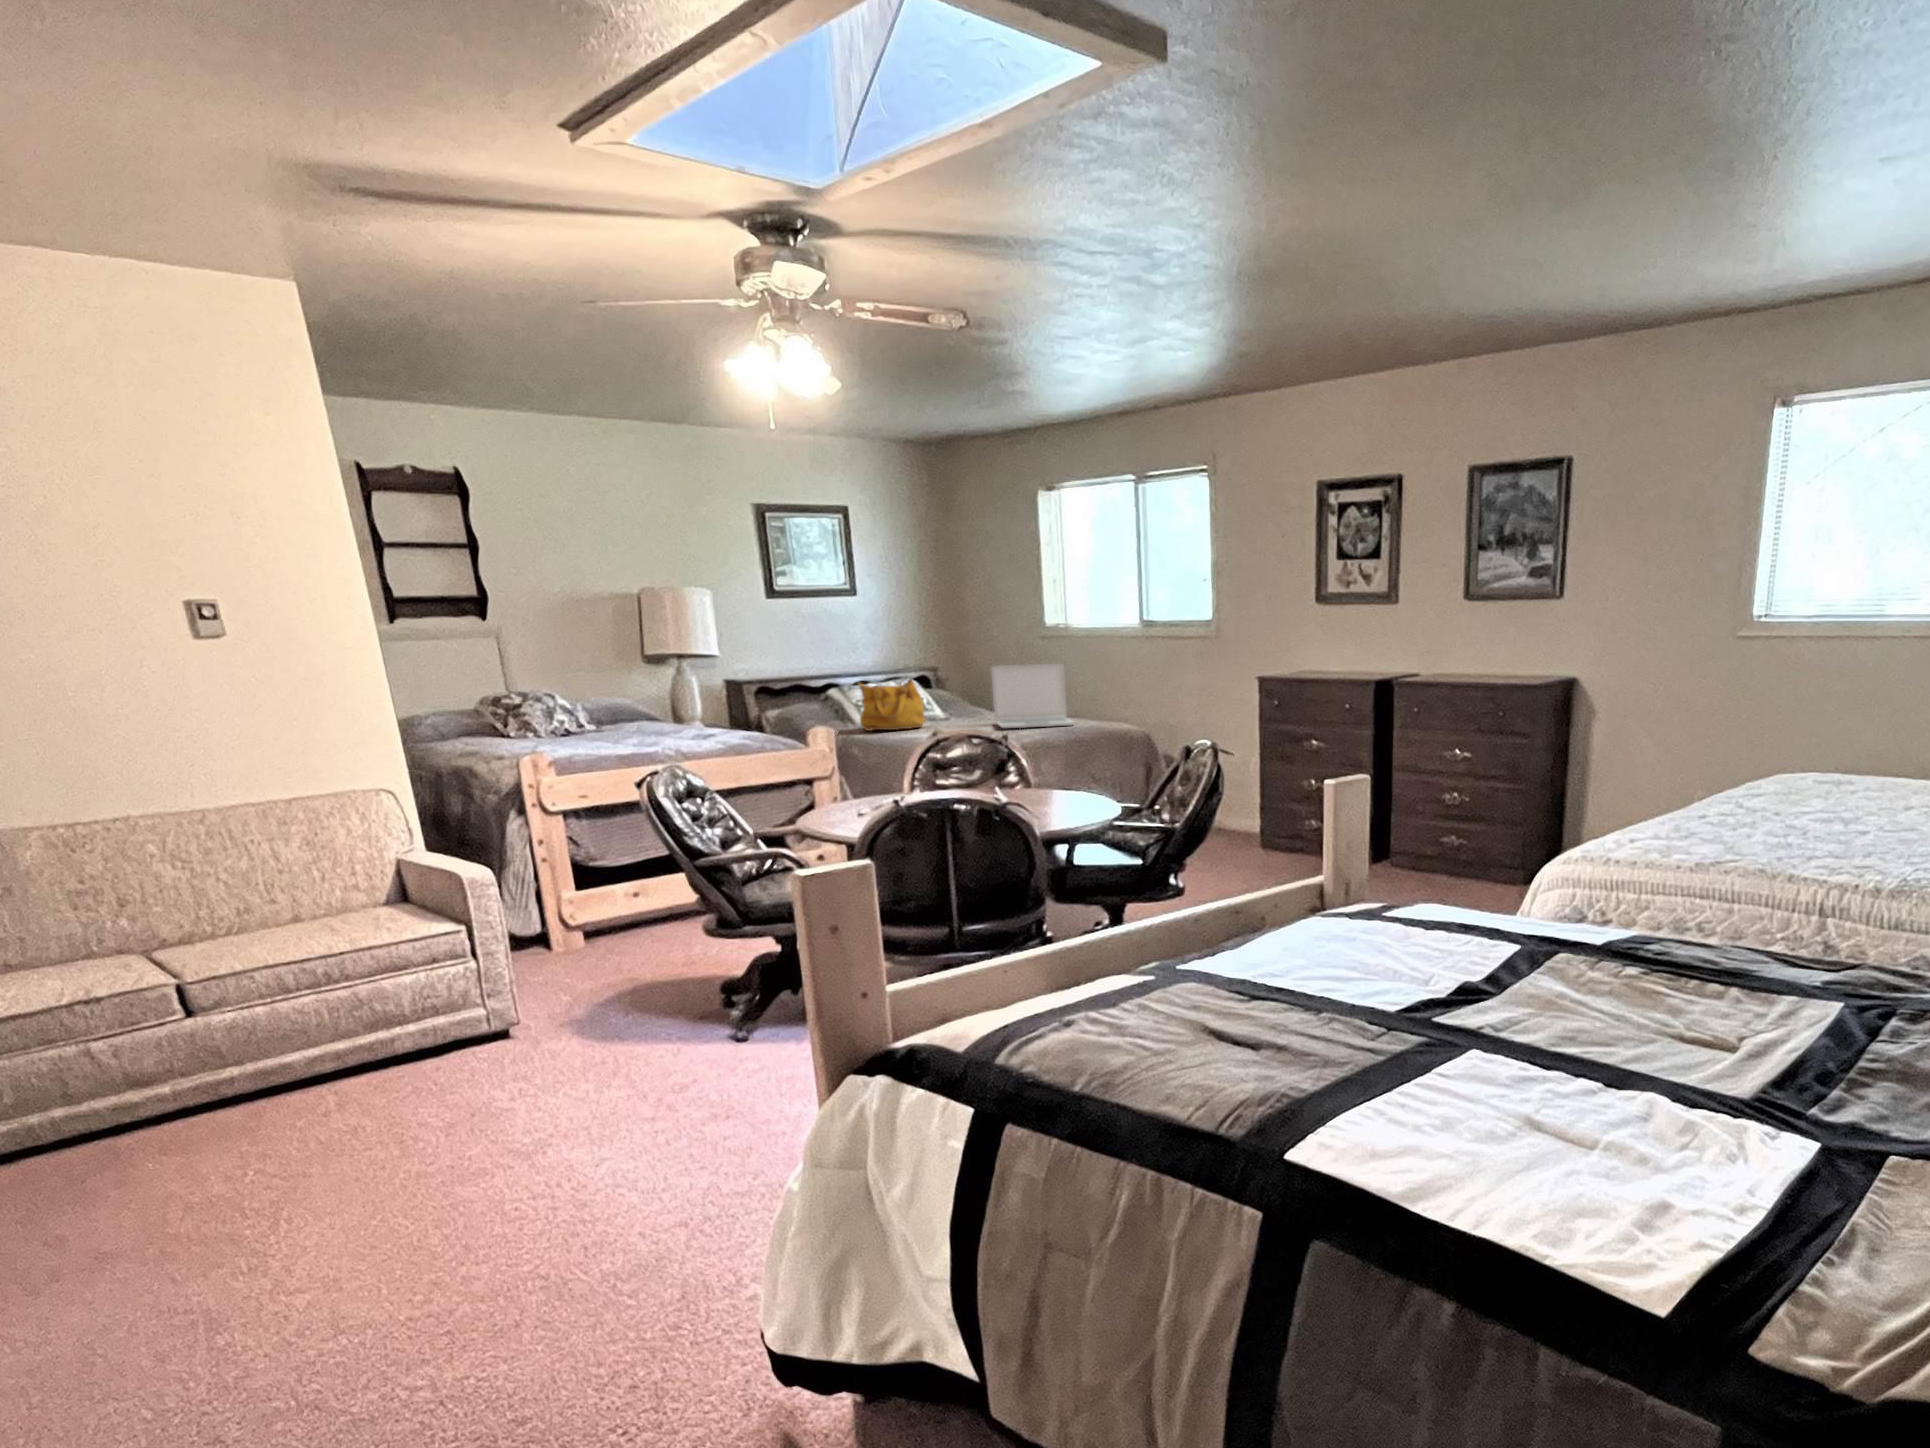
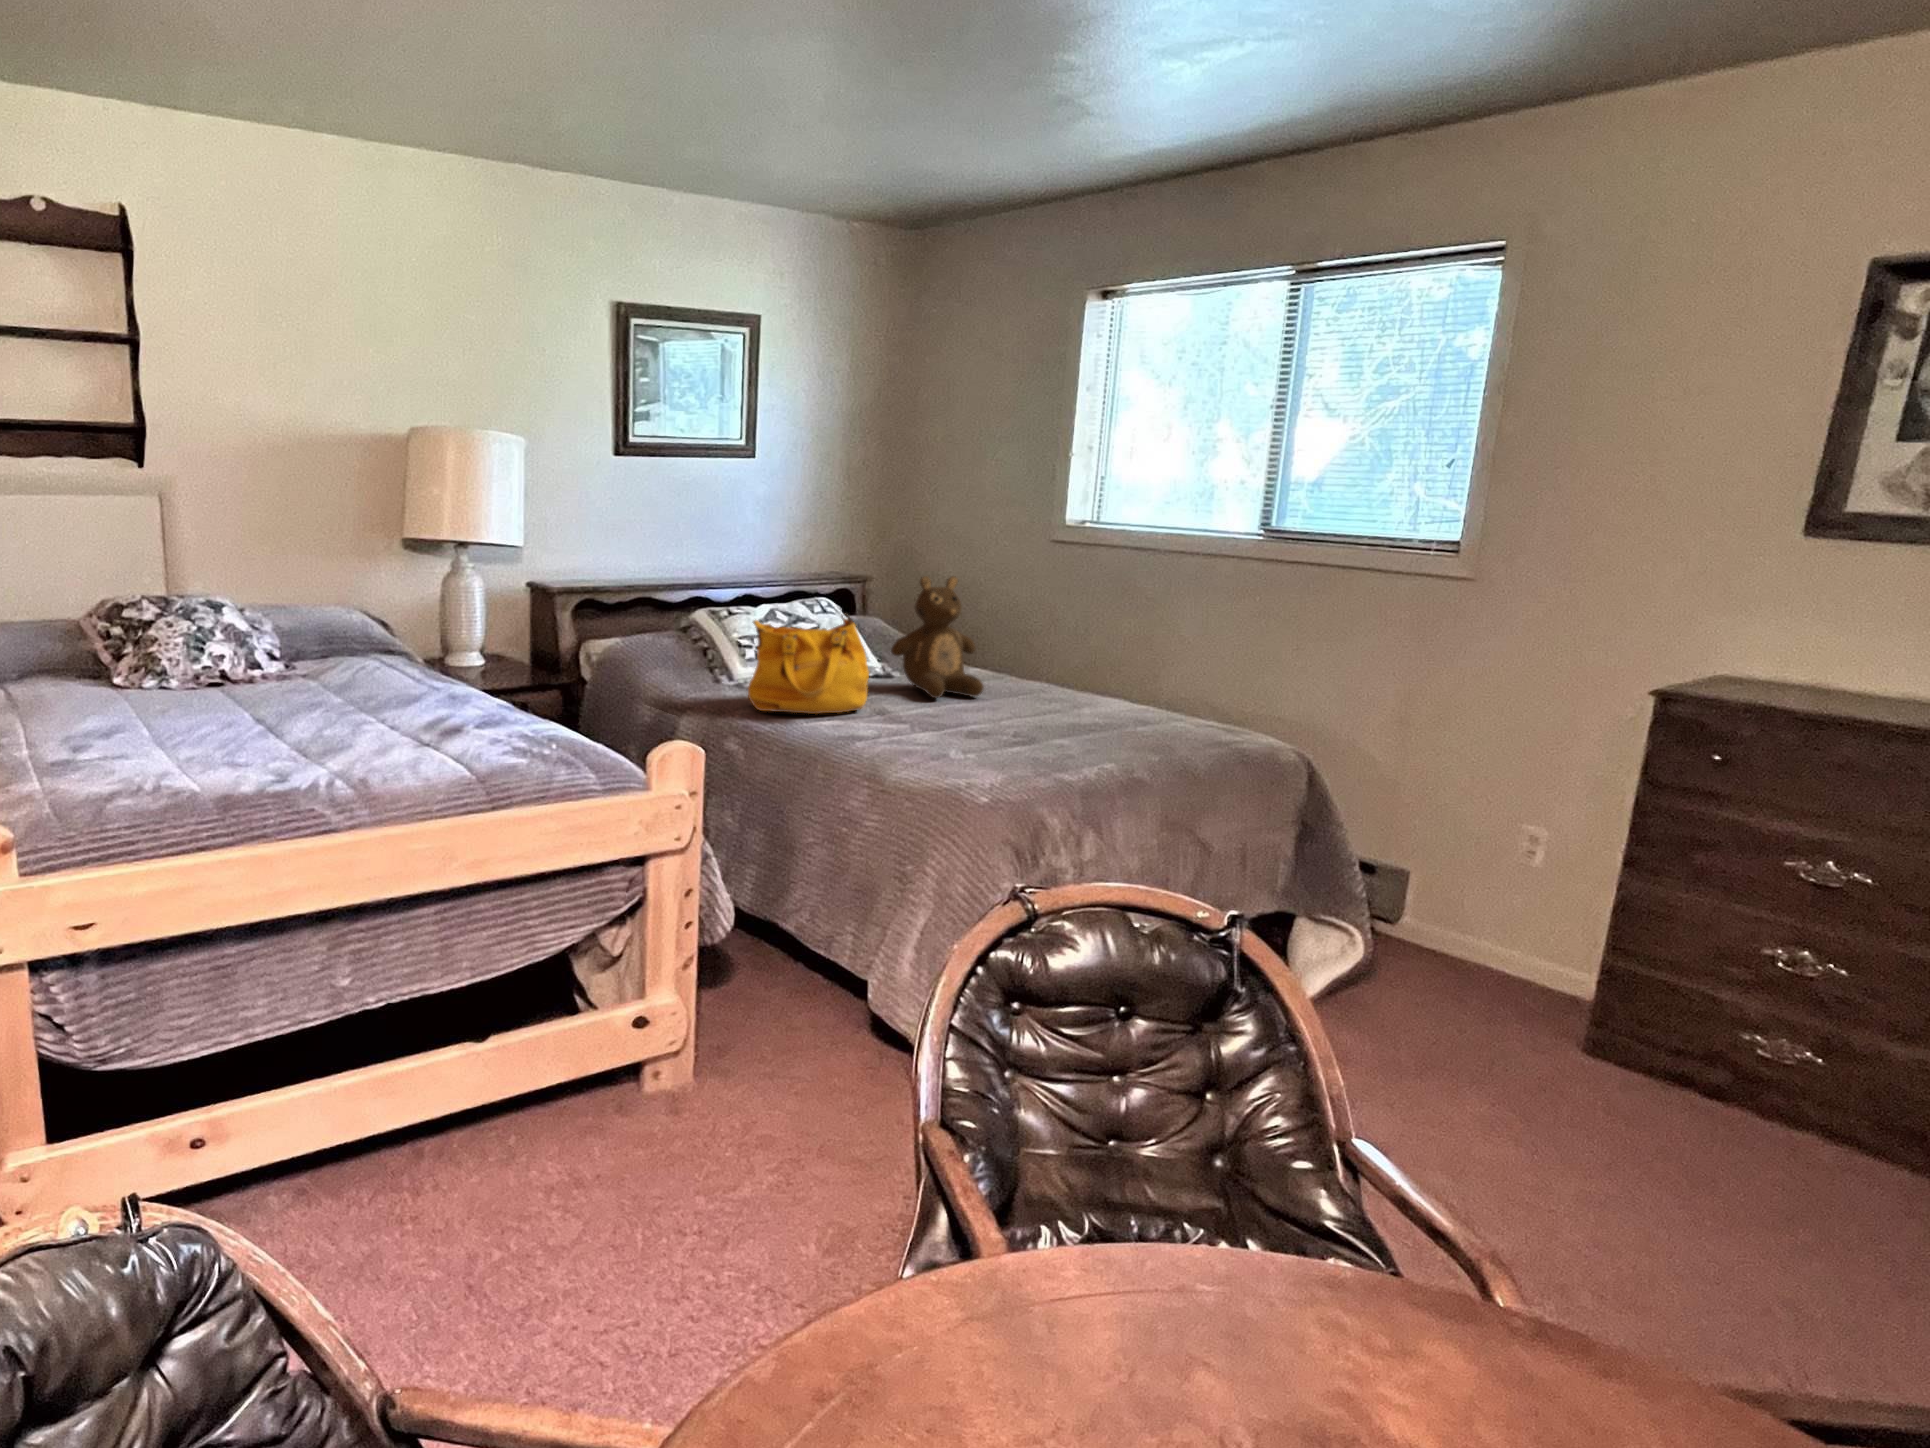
teddy bear: none [939,655,990,721] -> present [891,576,984,698]
laptop: present [991,664,1074,728] -> none [1002,607,1179,742]

